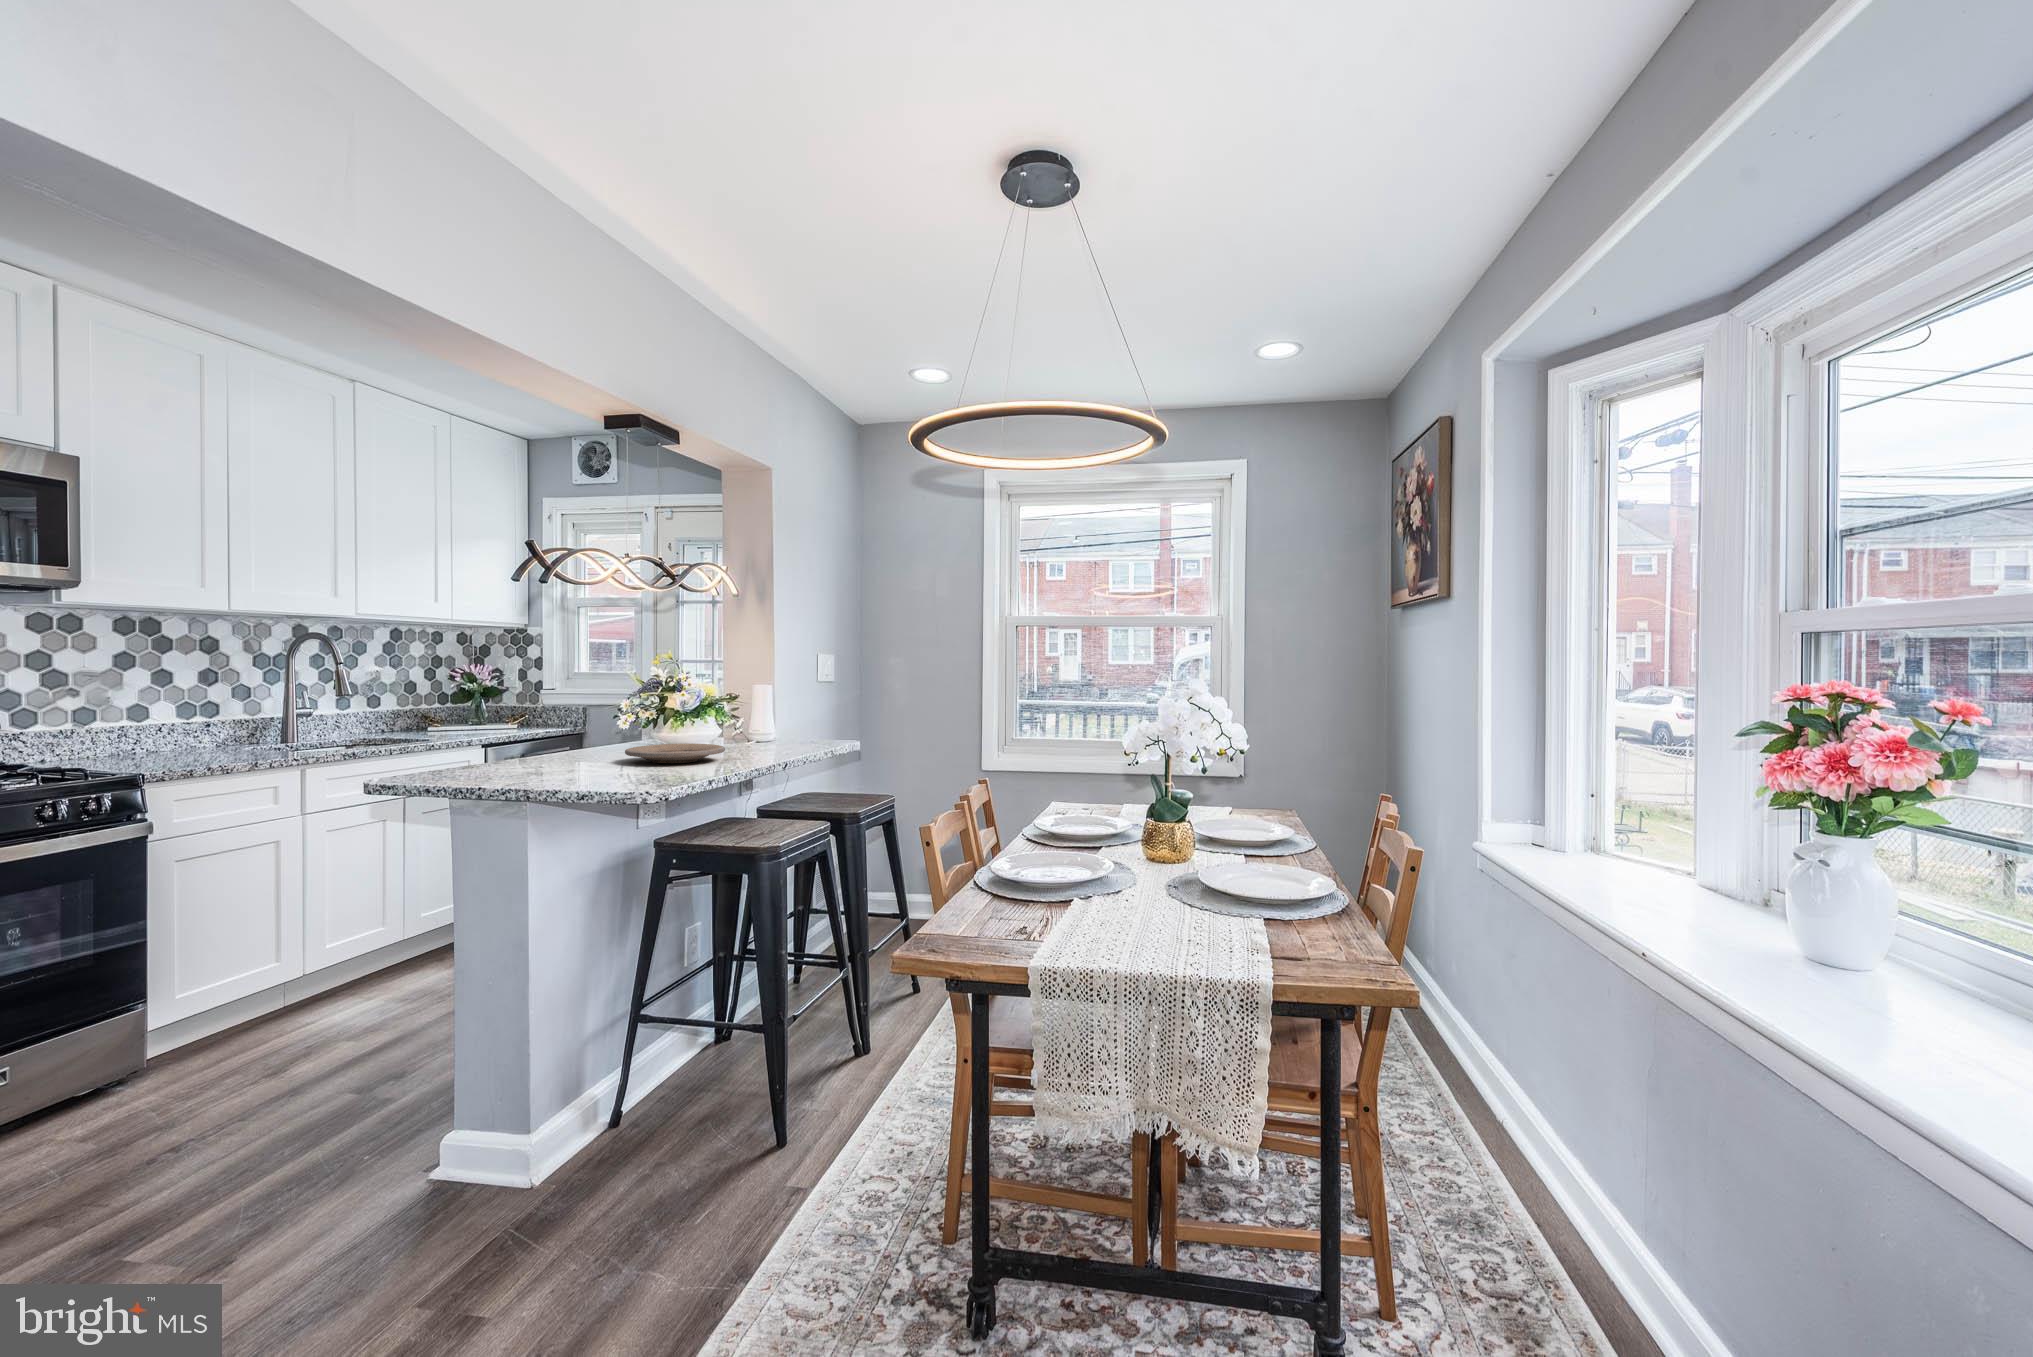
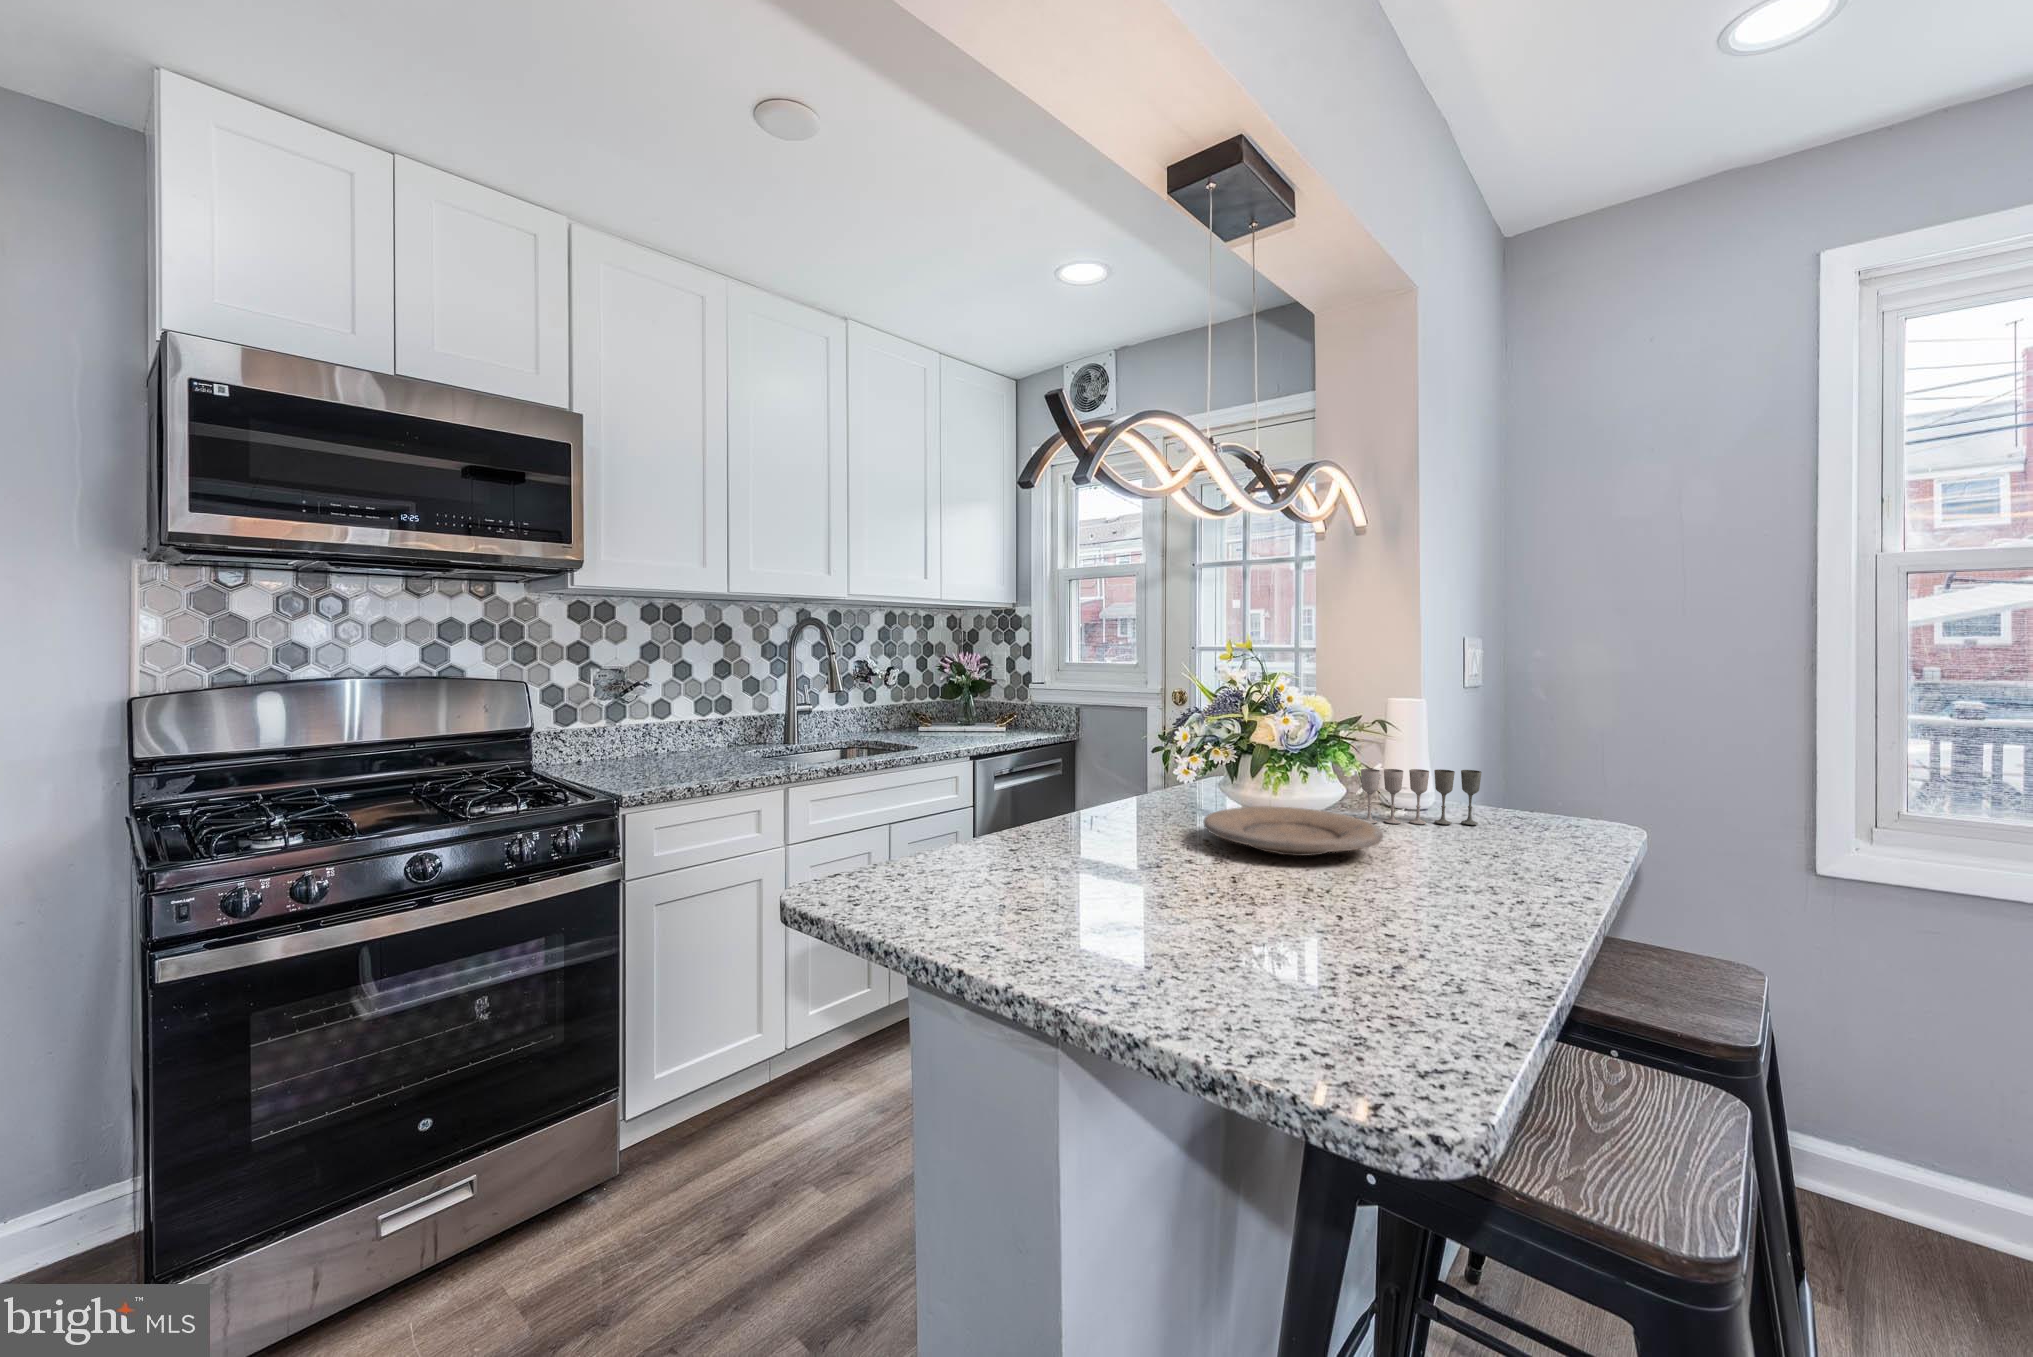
wine glass: none [732,721,799,753] -> present [1361,769,1482,825]

